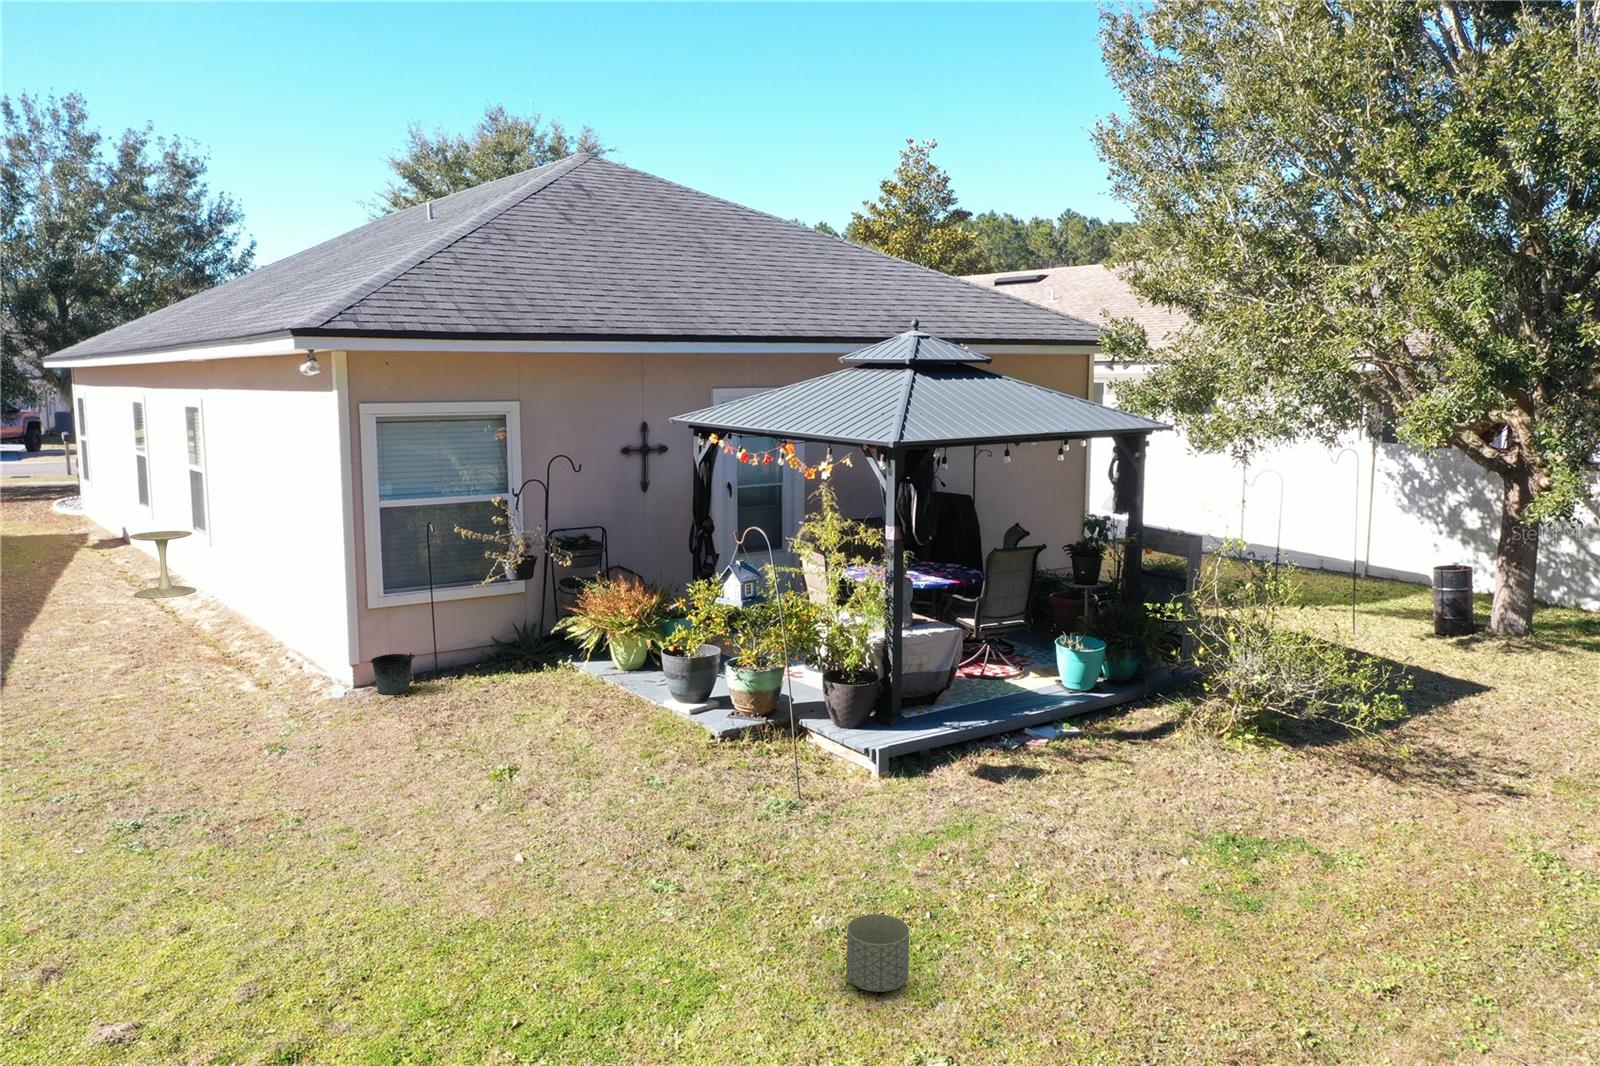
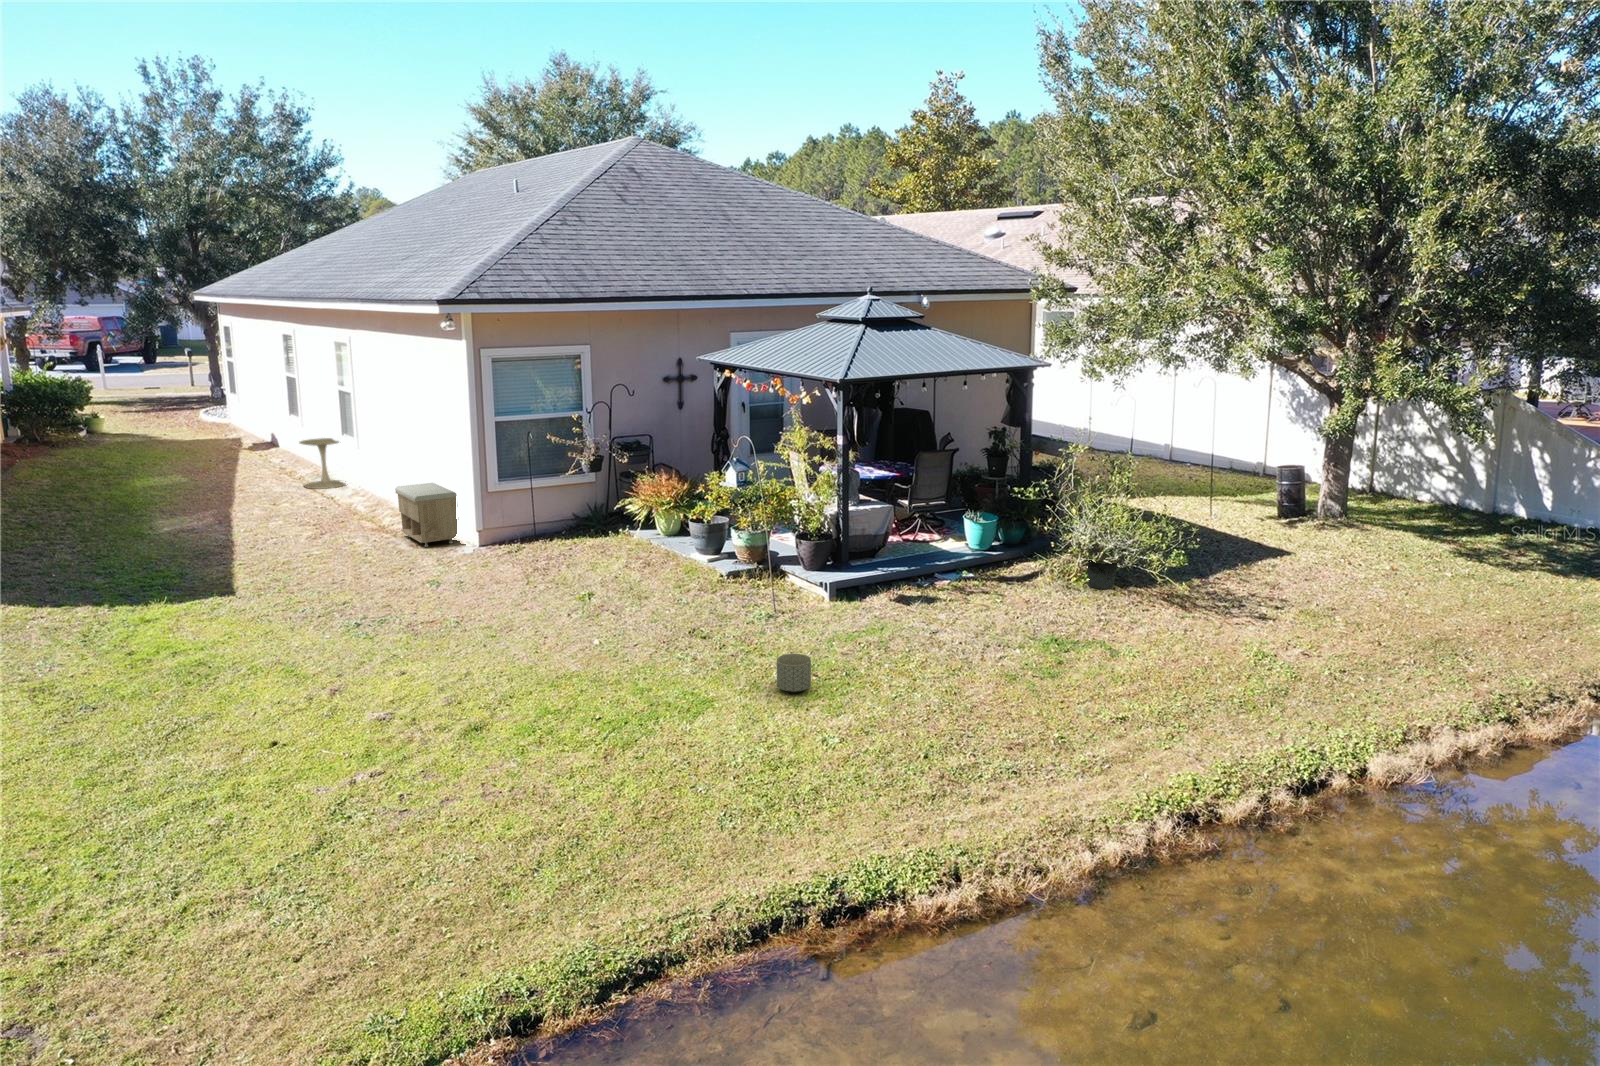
storage bench: none [238,593,328,687] -> present [395,483,457,547]
bucket: present [370,653,415,695] -> present [1087,560,1119,589]

